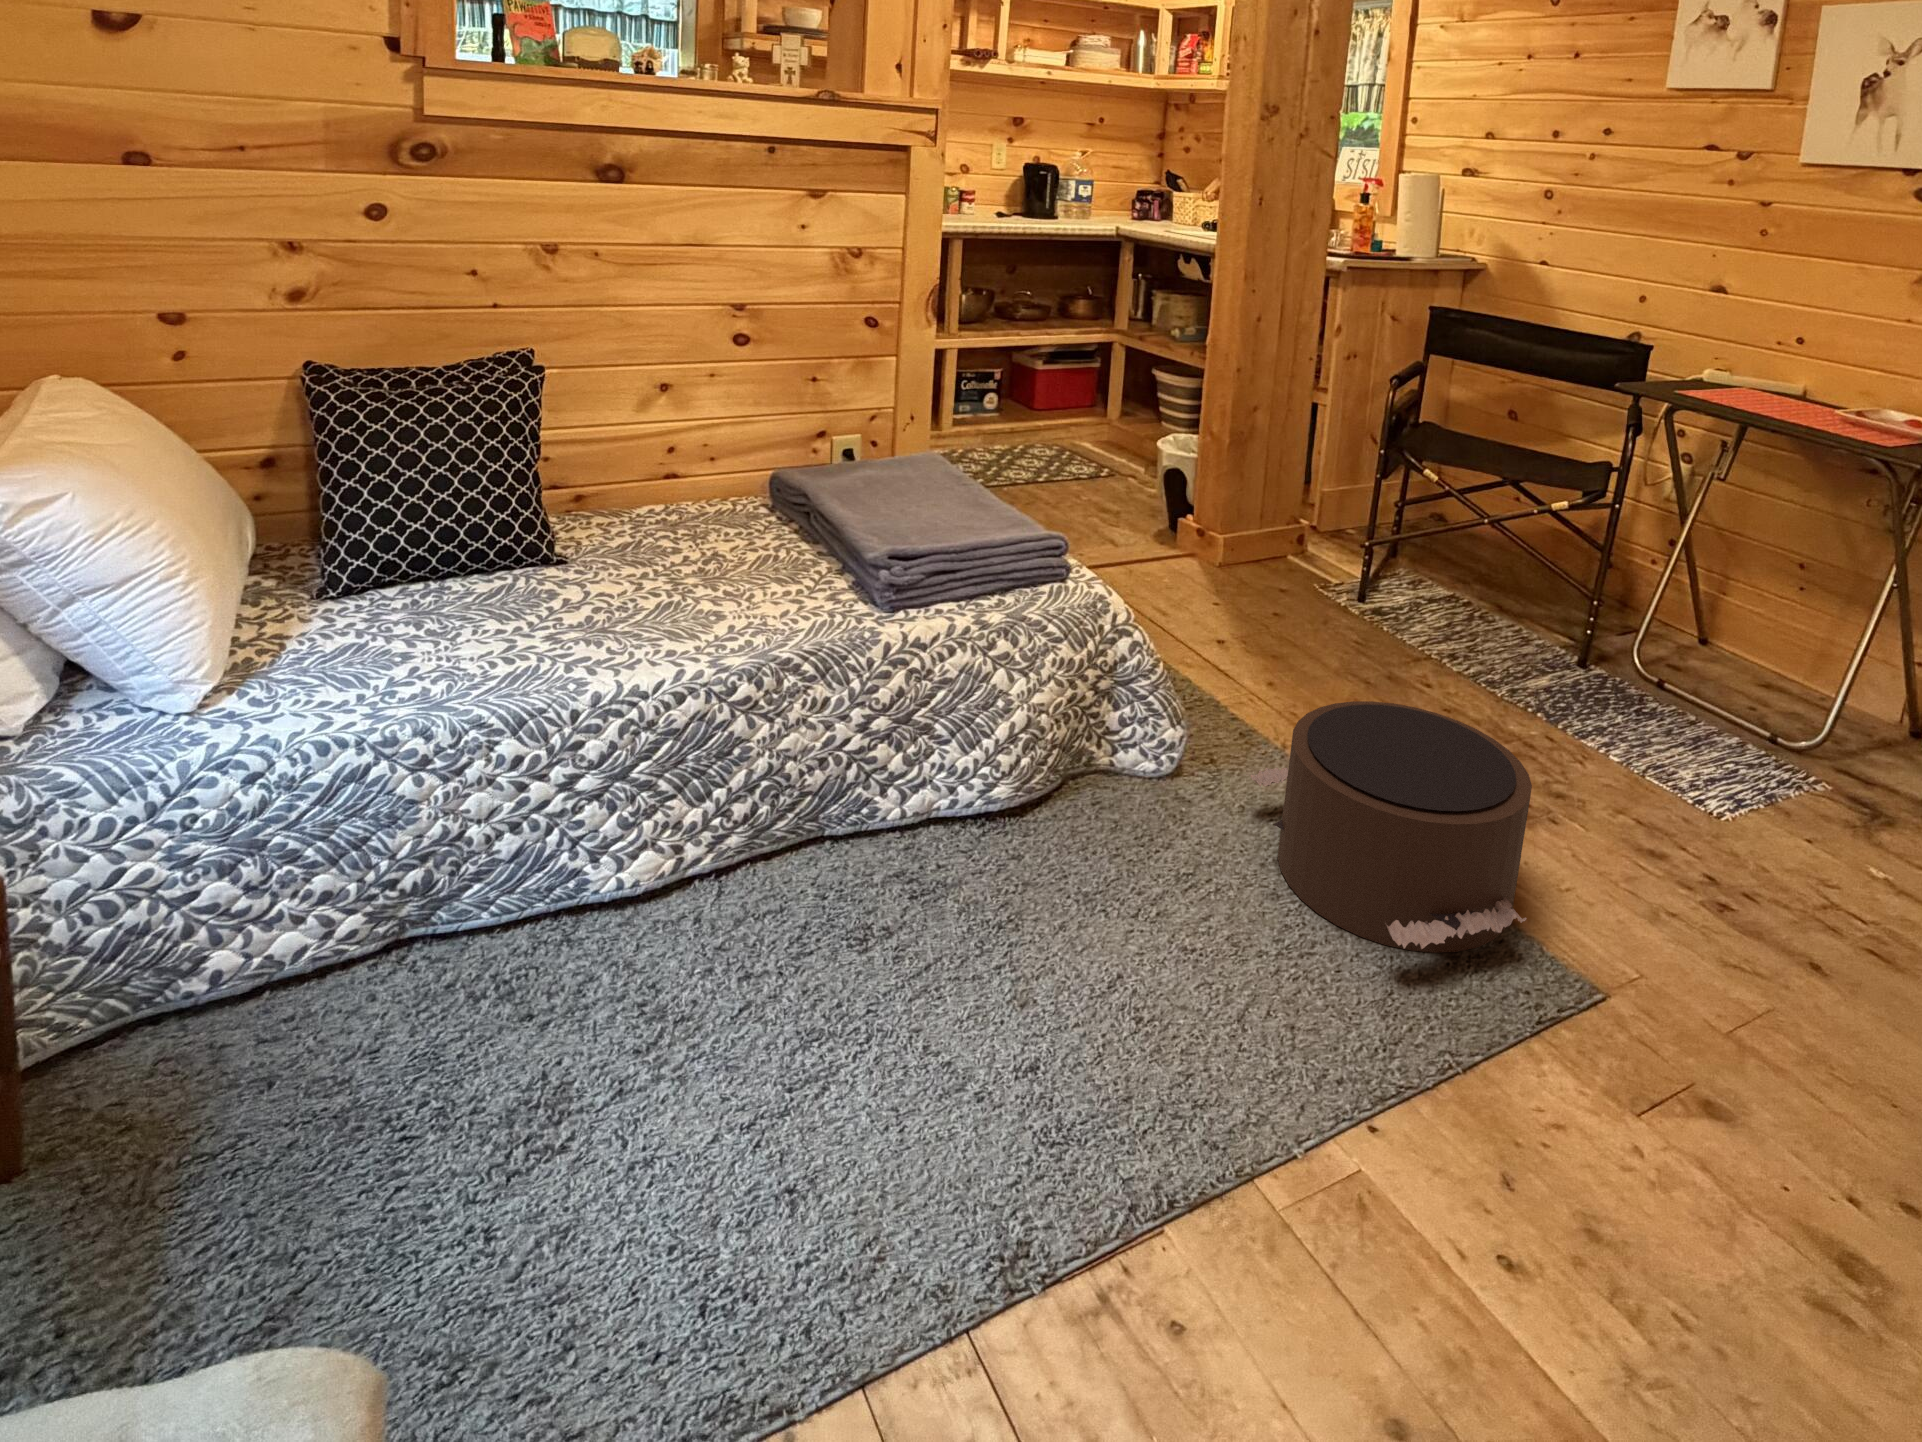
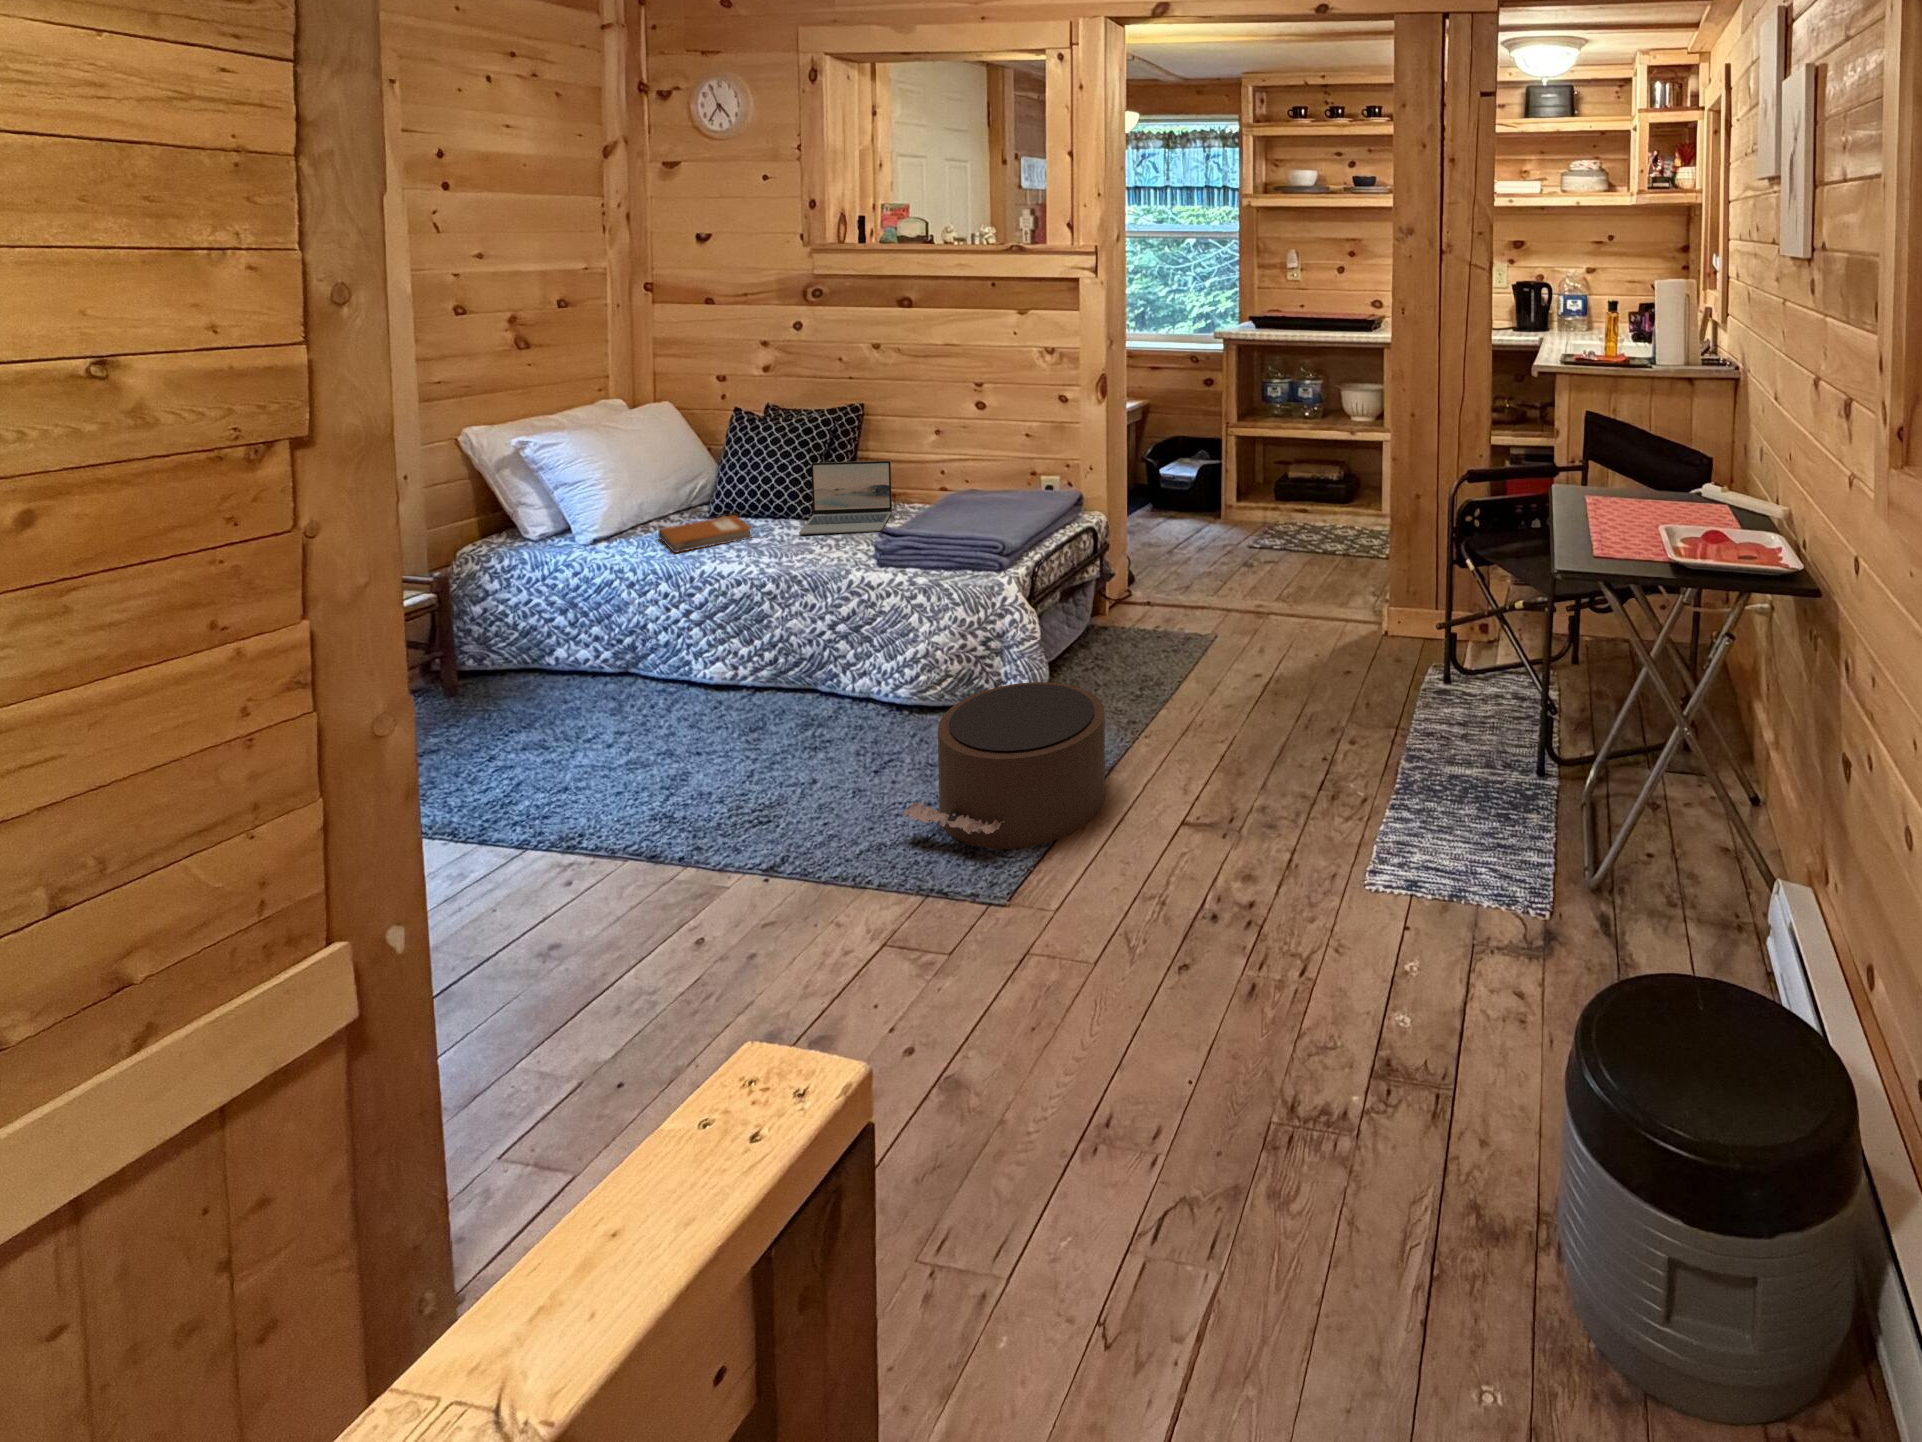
laptop: none [582,439,757,589] -> present [799,461,892,534]
notebook: none [356,580,558,673] -> present [658,515,753,553]

